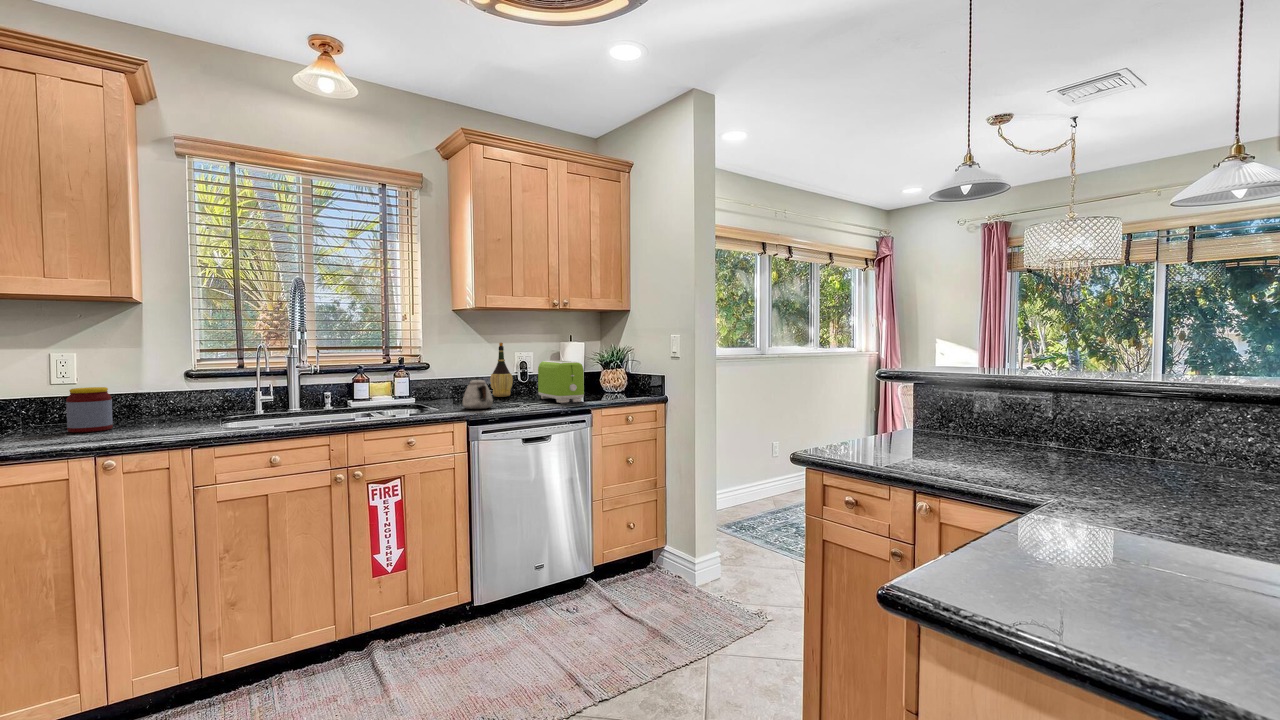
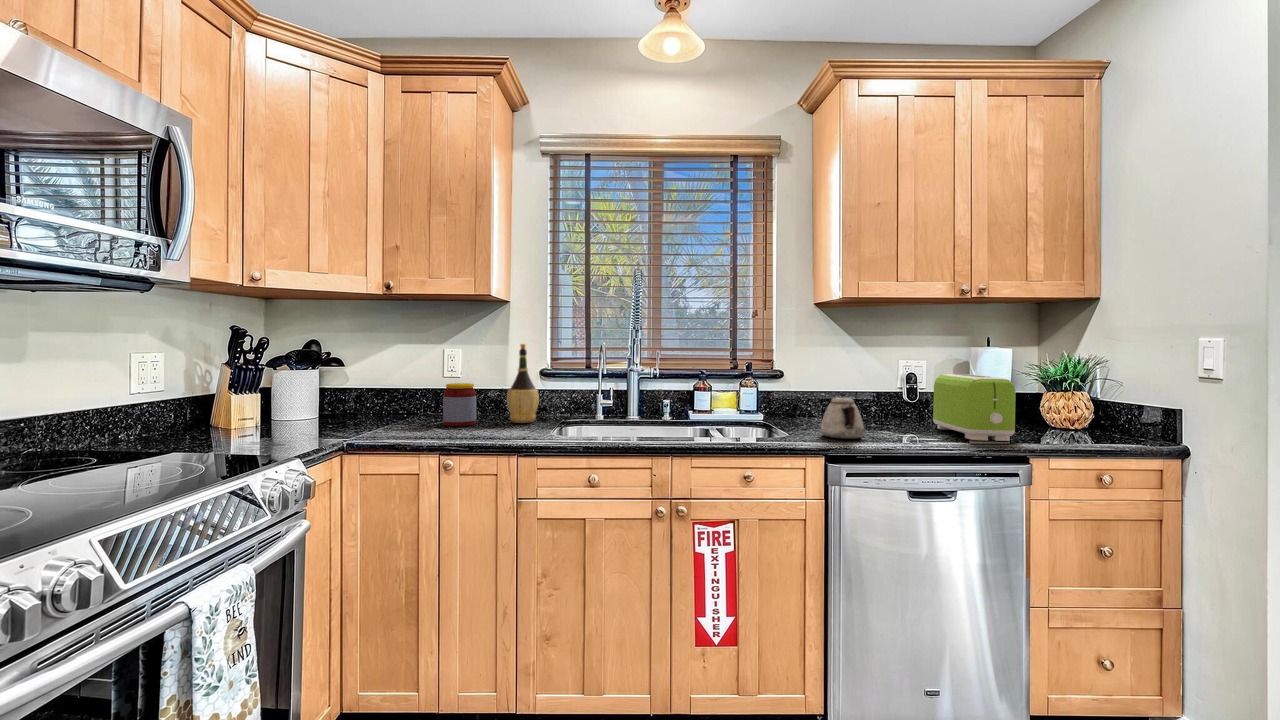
wine bottle: present [490,343,513,397] -> present [507,344,539,423]

